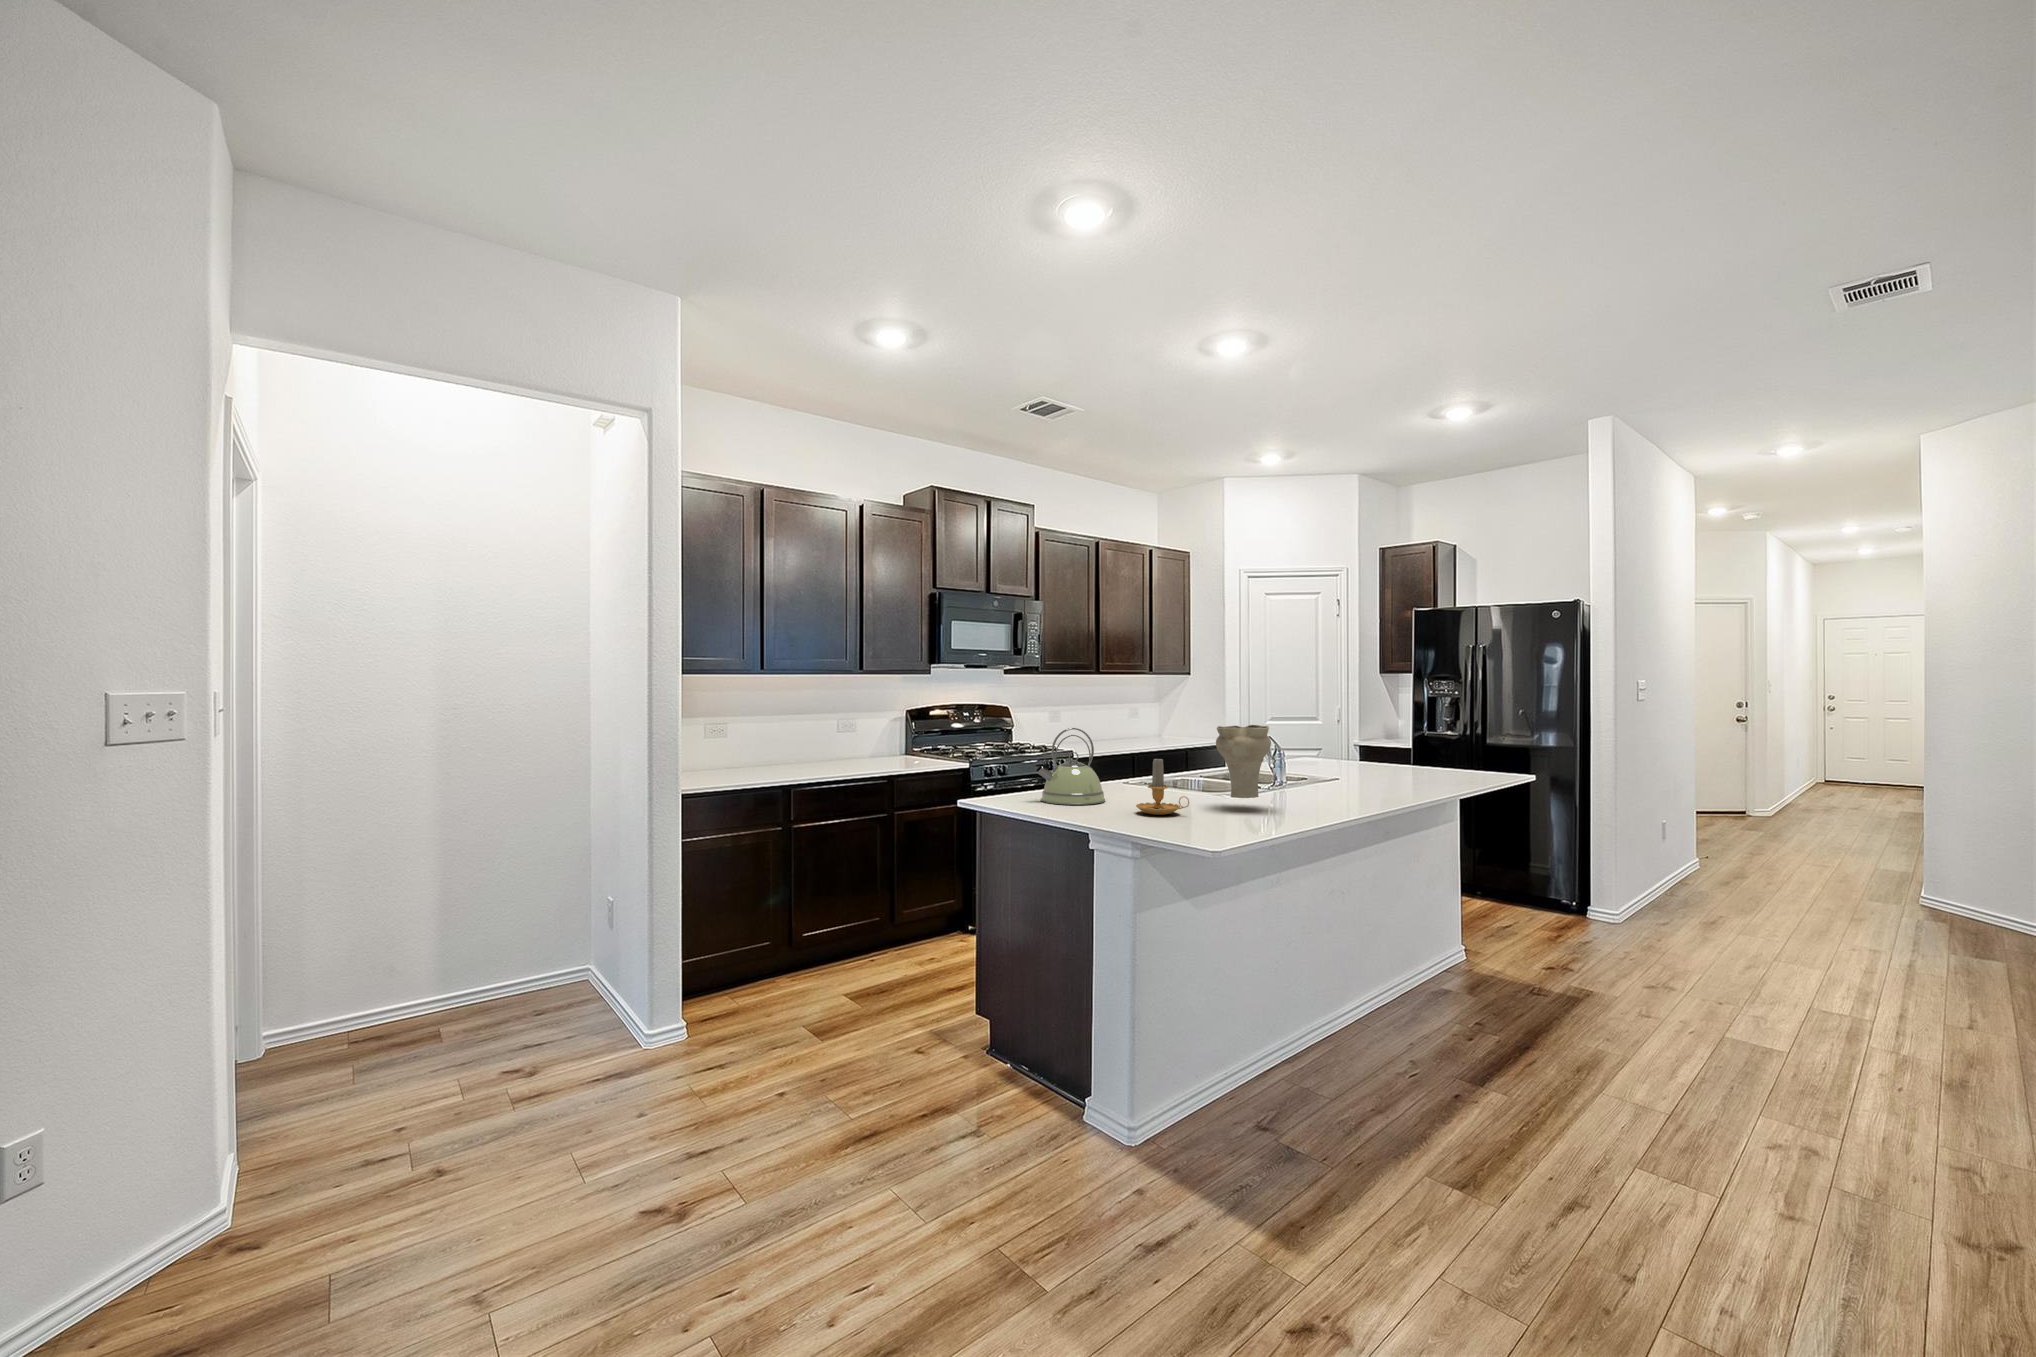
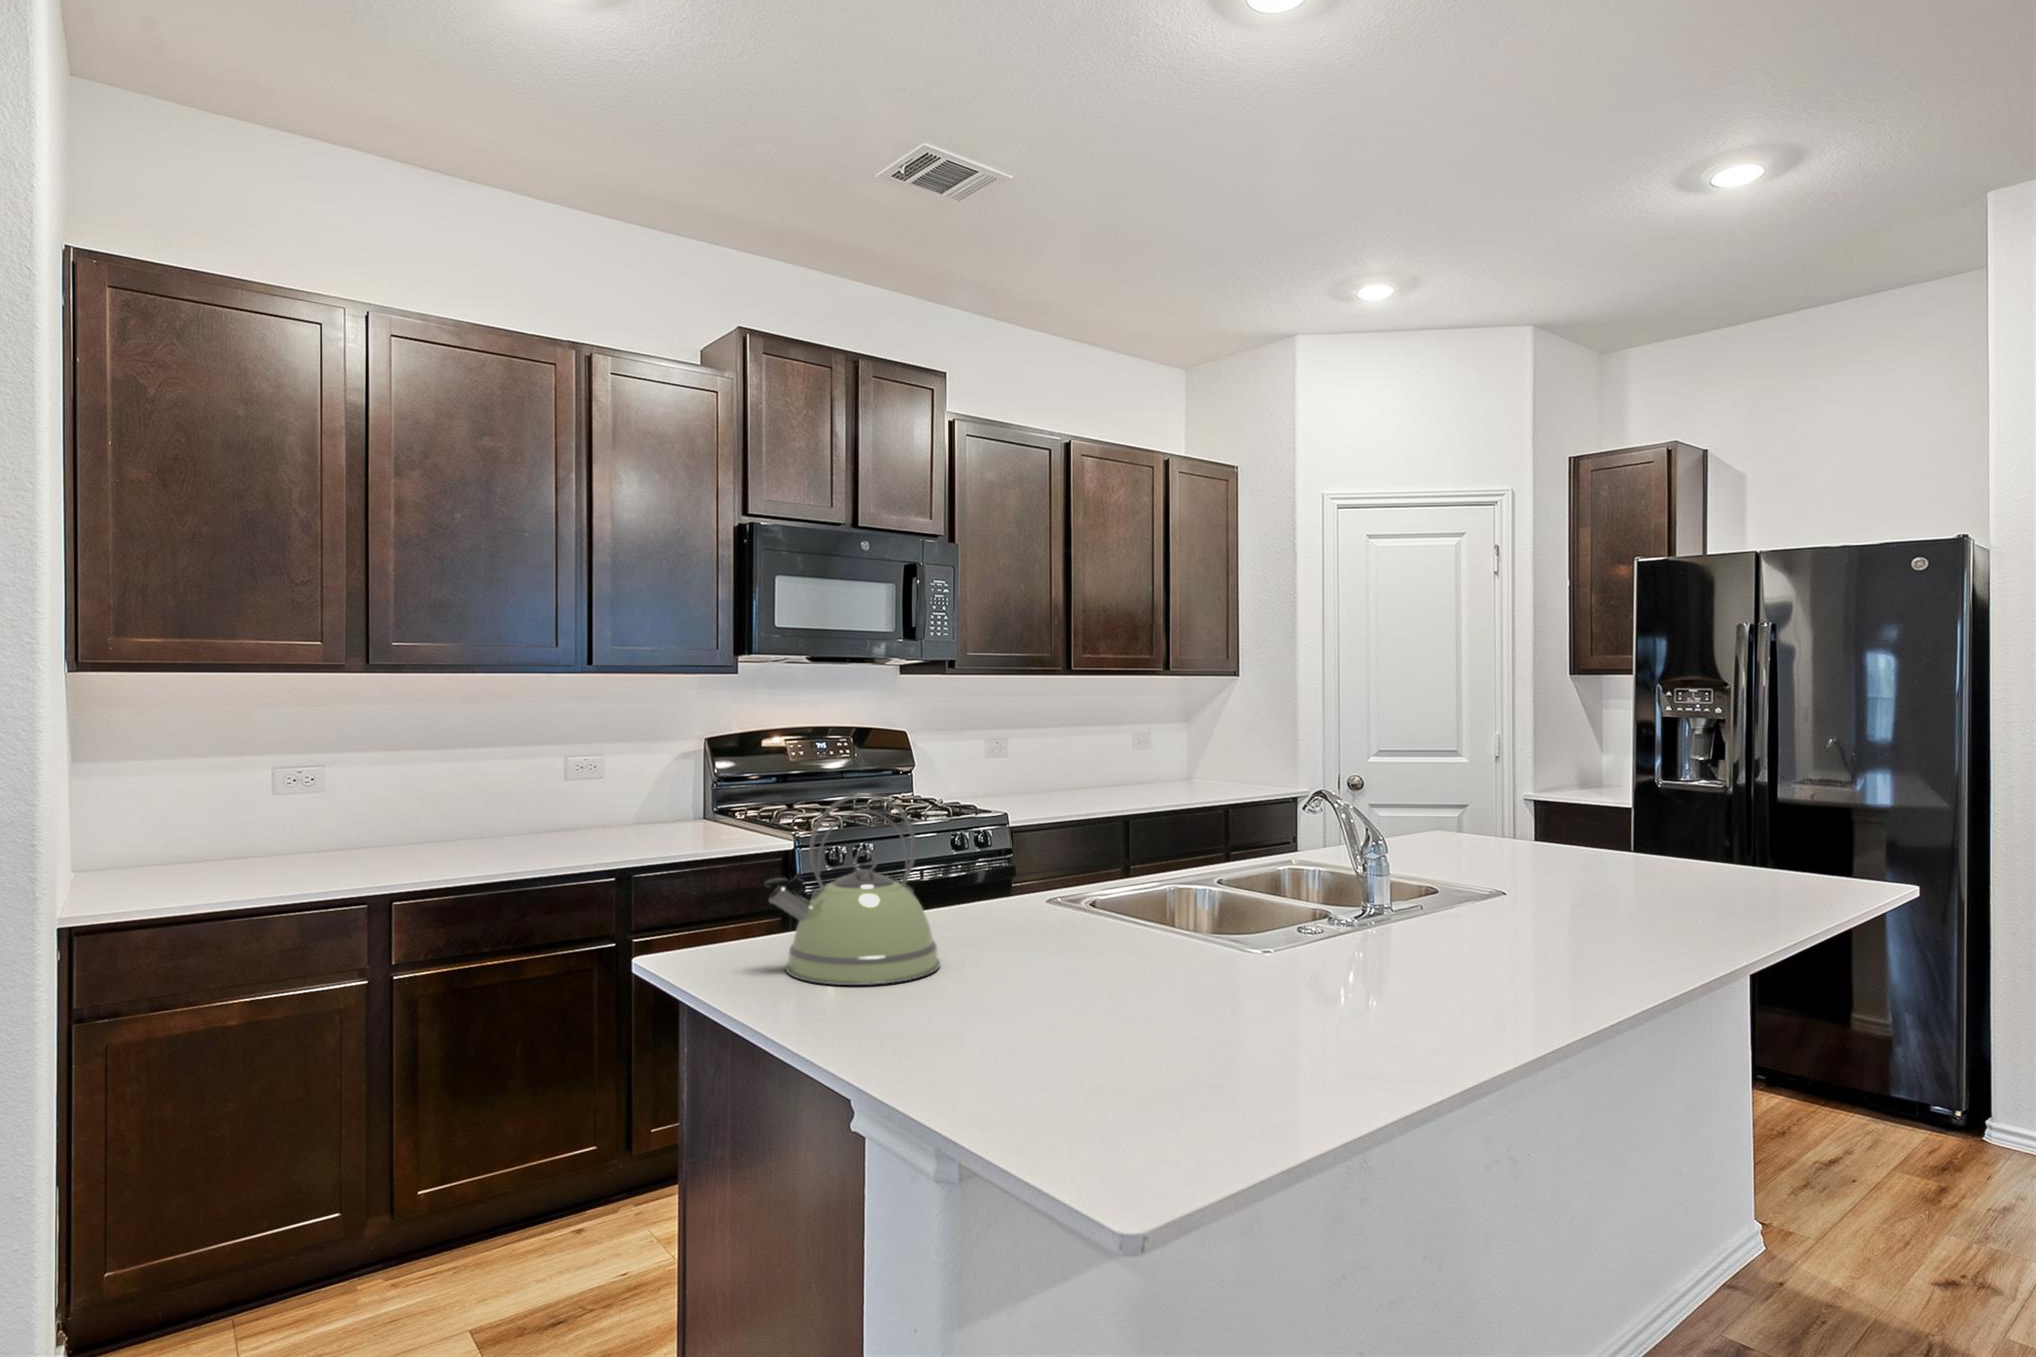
vase: present [1216,725,1271,798] -> none [1176,787,1345,984]
candle: present [1136,759,1189,815] -> none [974,875,1106,1033]

